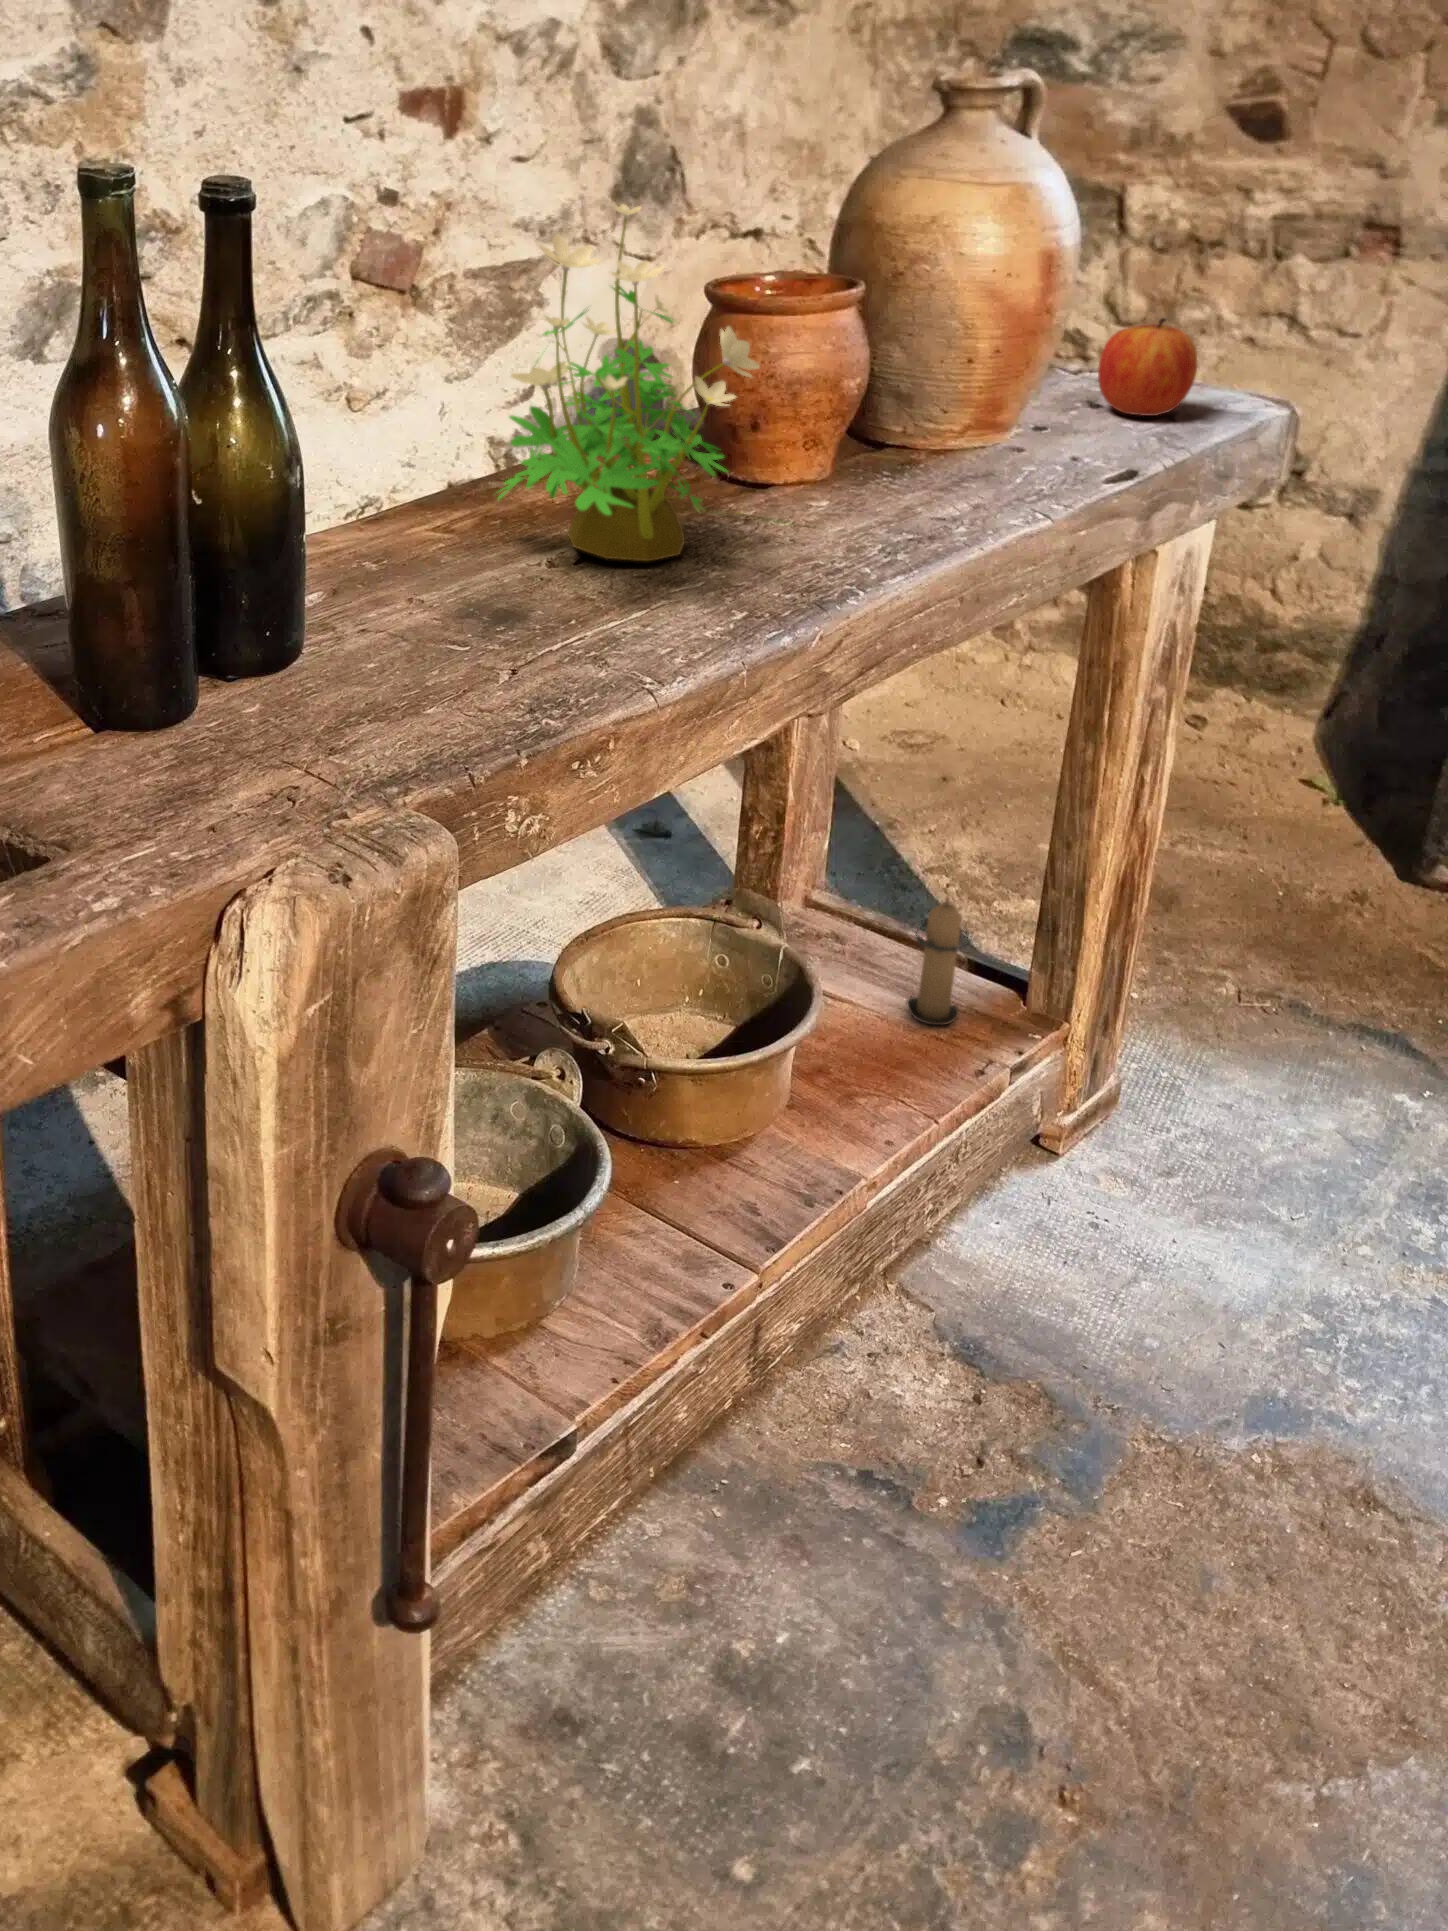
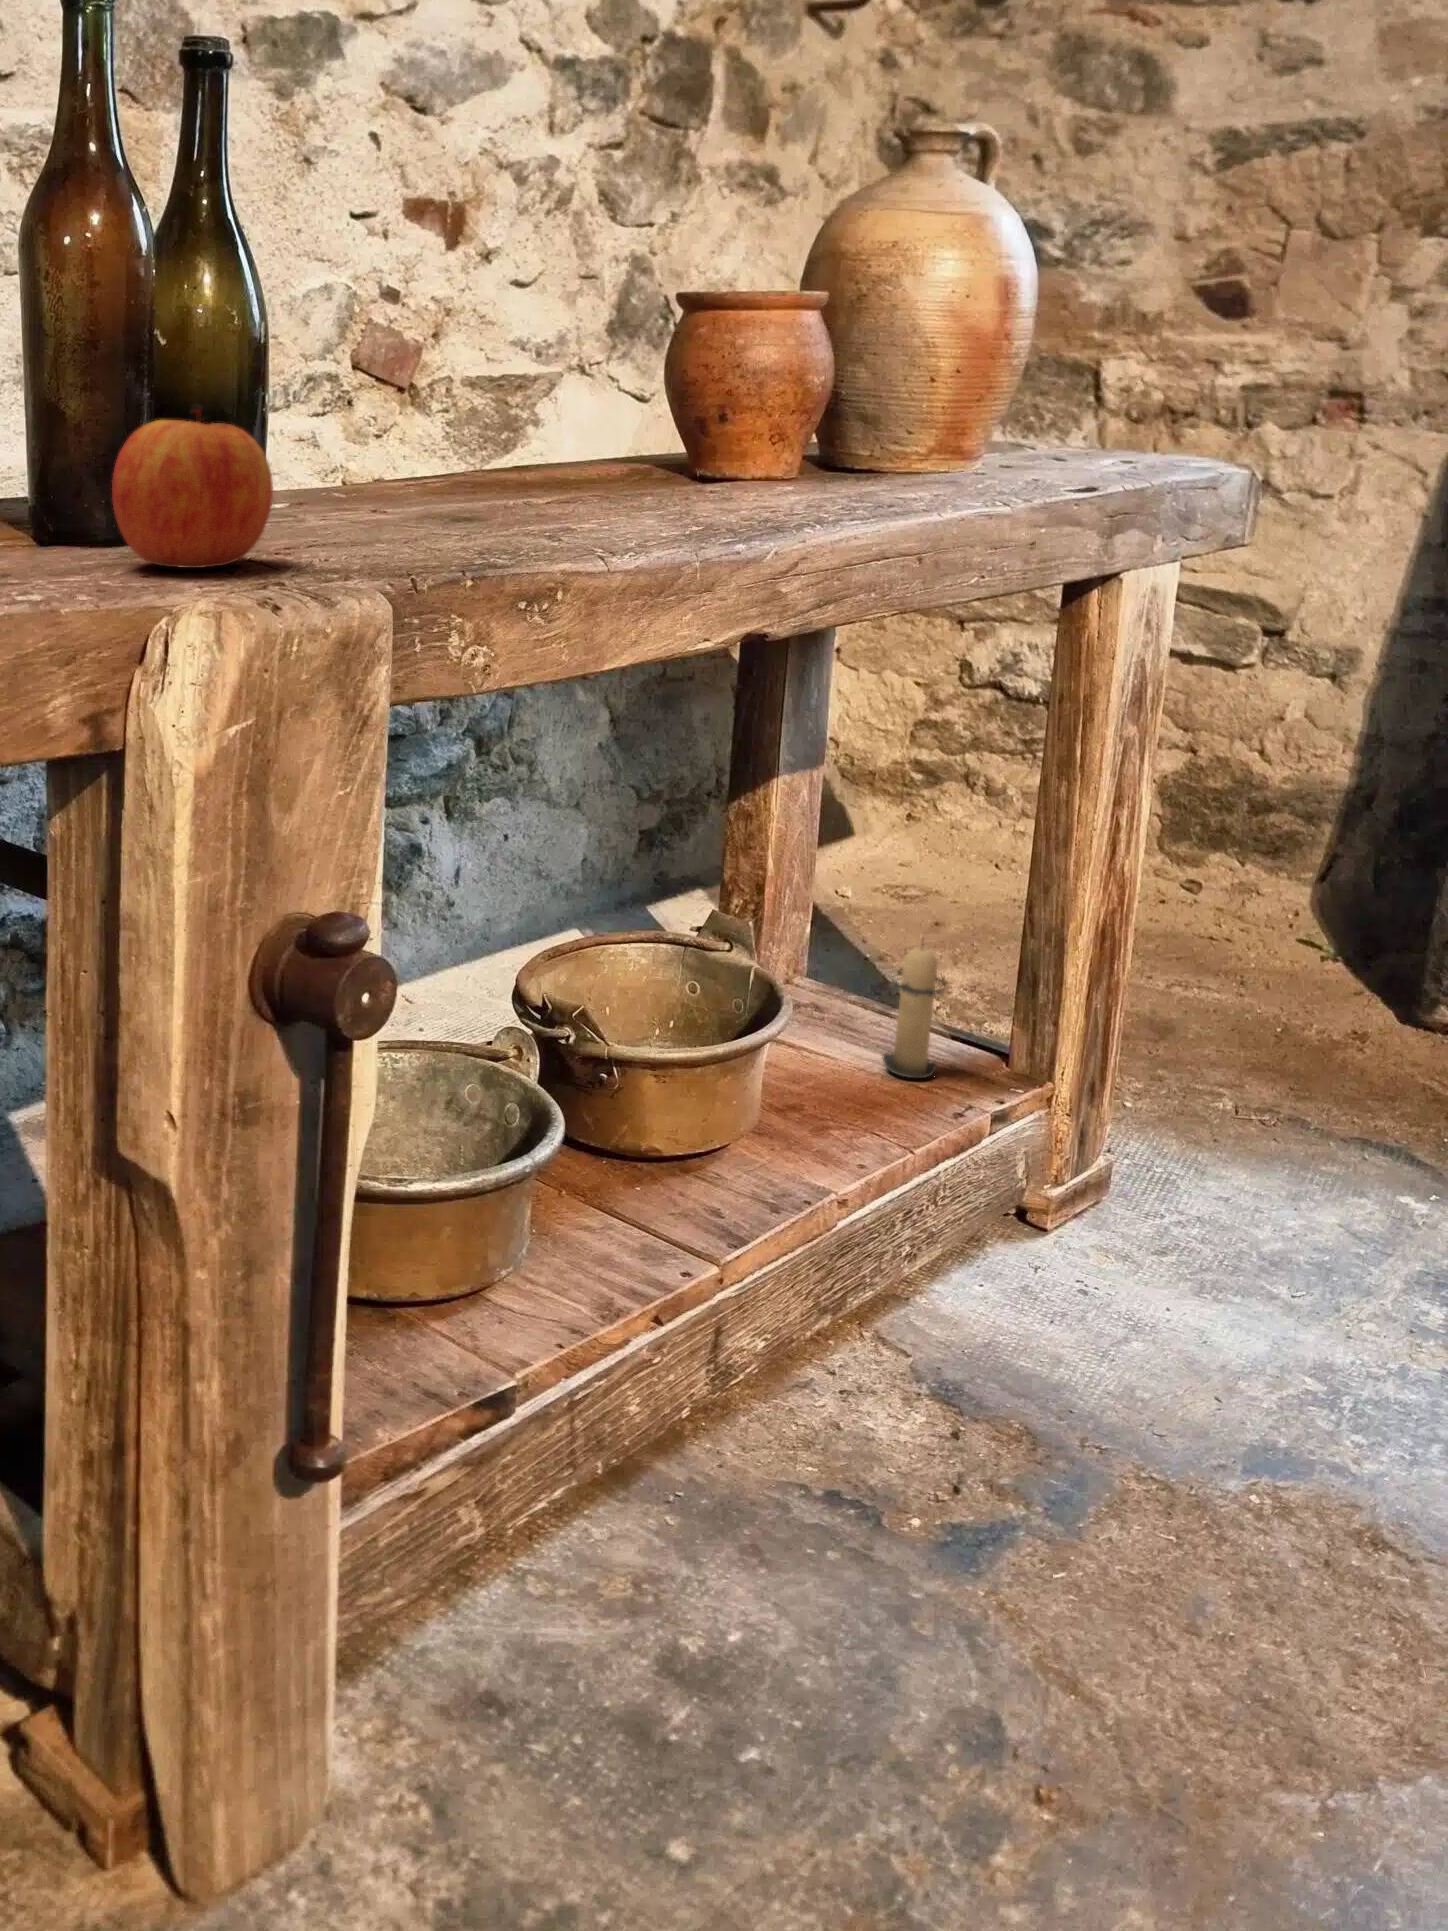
potted plant: present [498,204,759,561] -> none [464,153,724,496]
apple: present [1098,318,1198,416] -> present [112,404,273,568]

